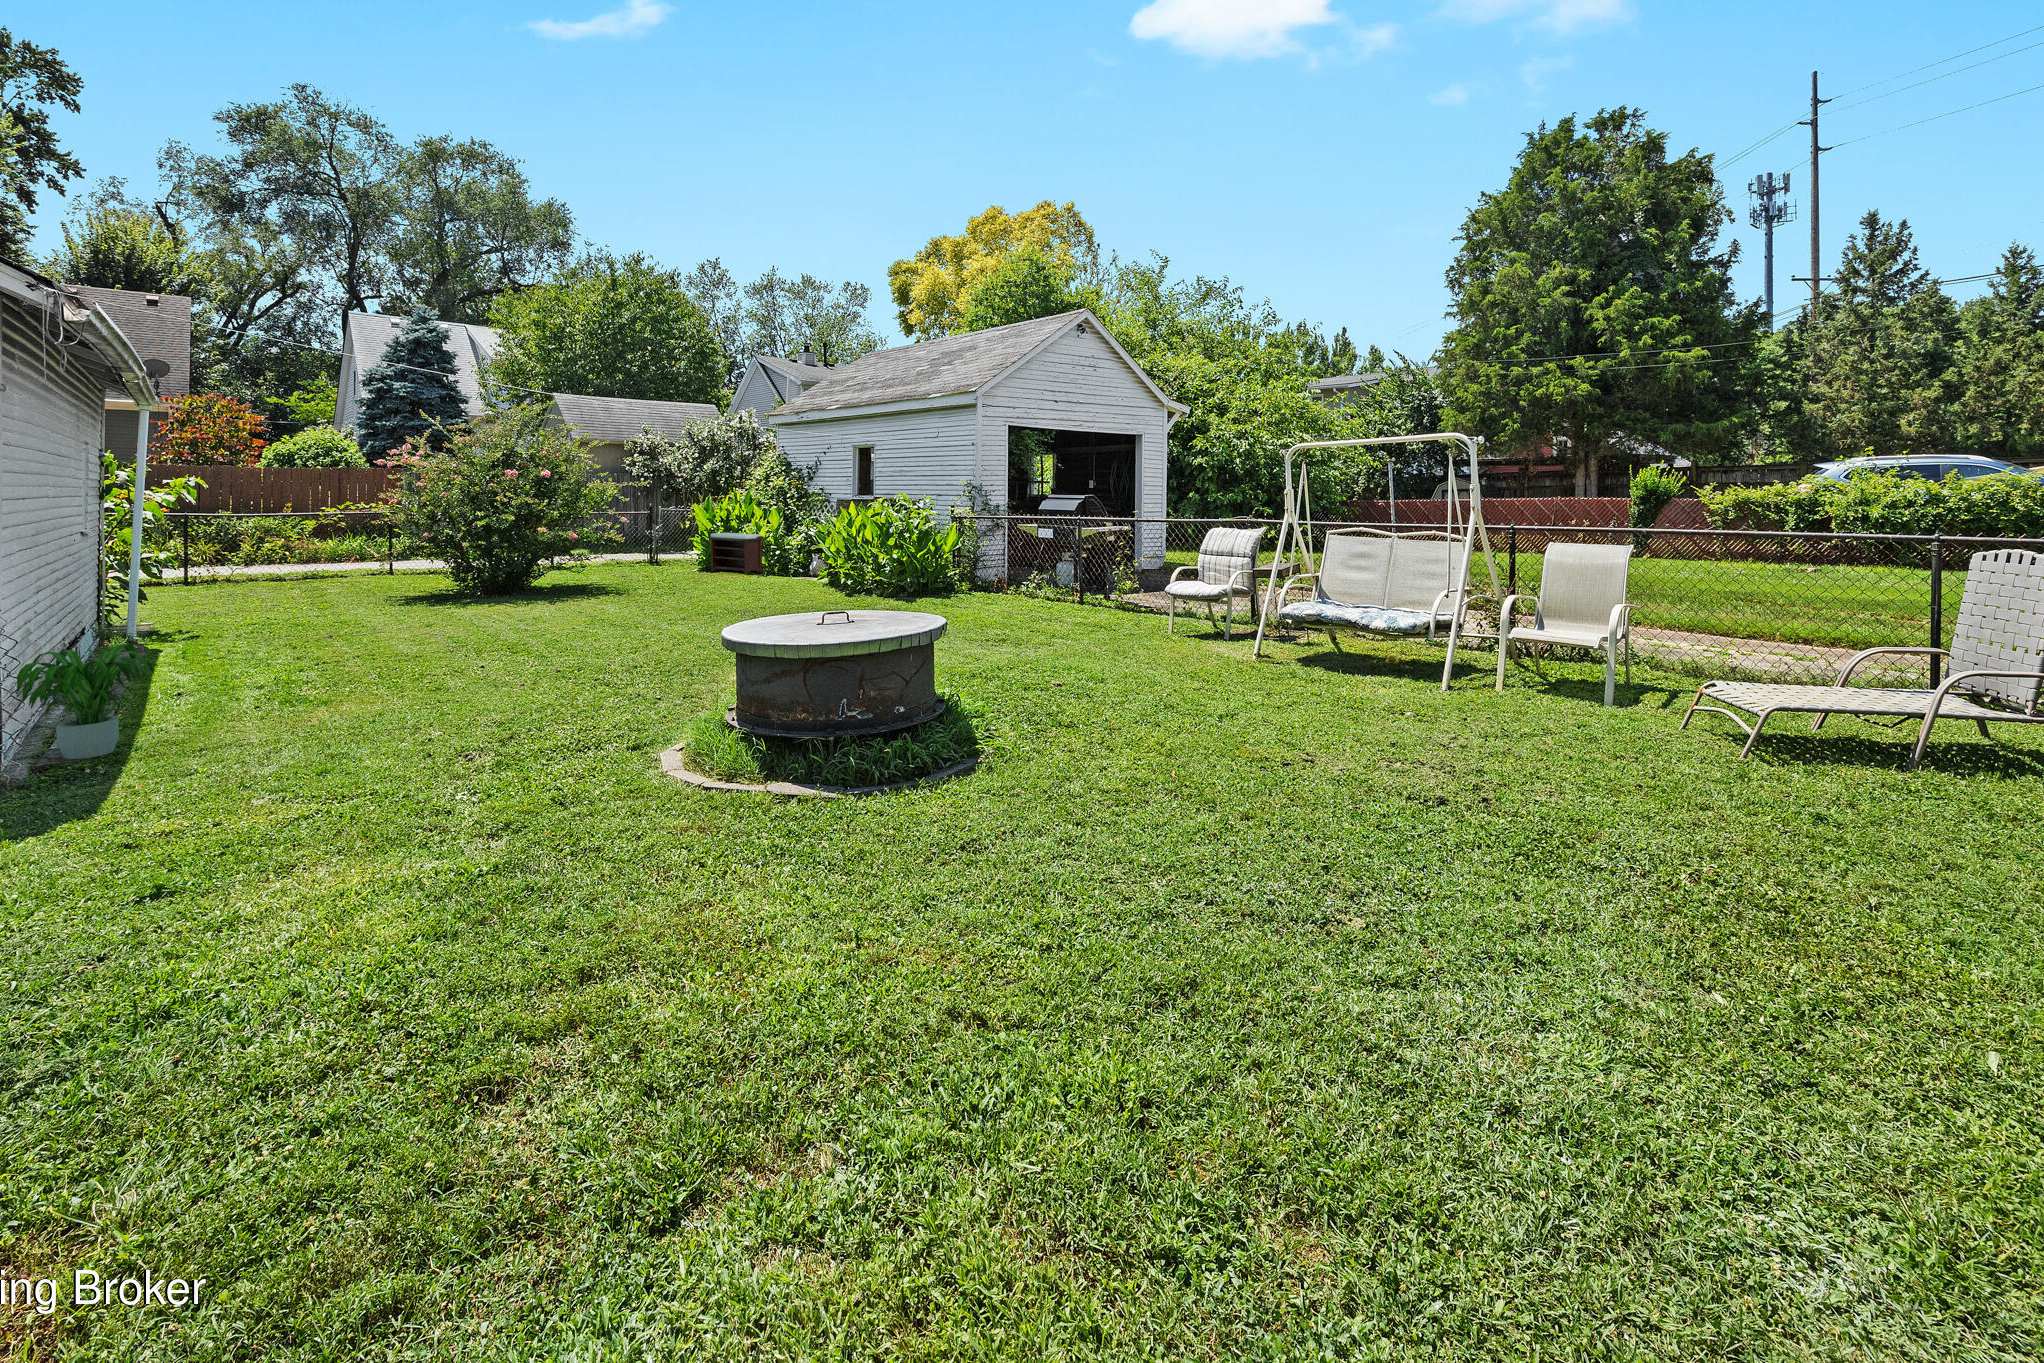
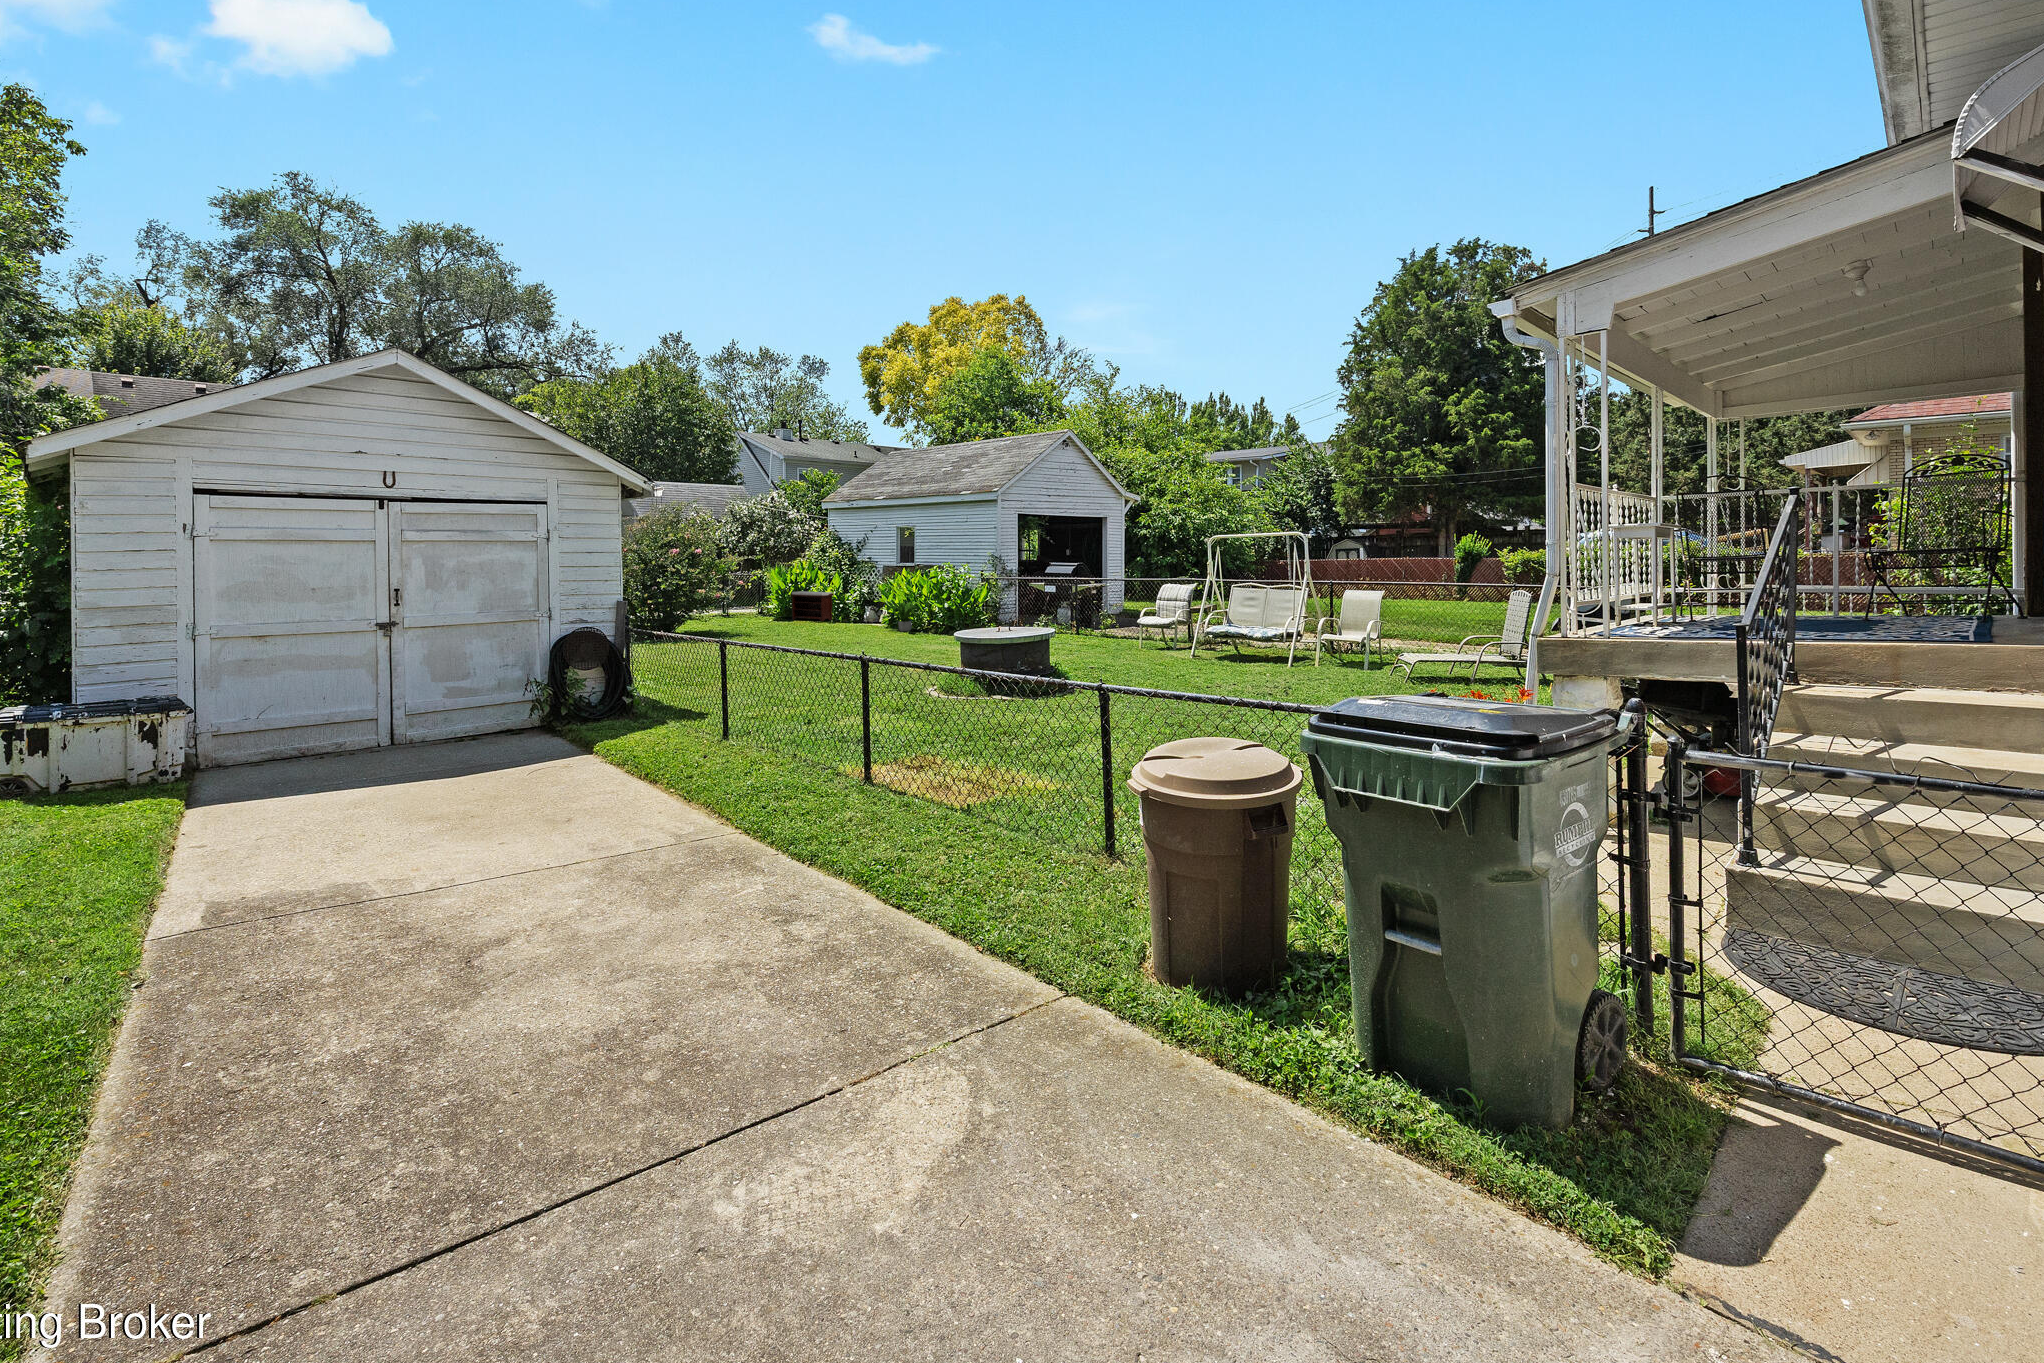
potted plant: present [17,643,154,759] -> present [888,602,921,631]

